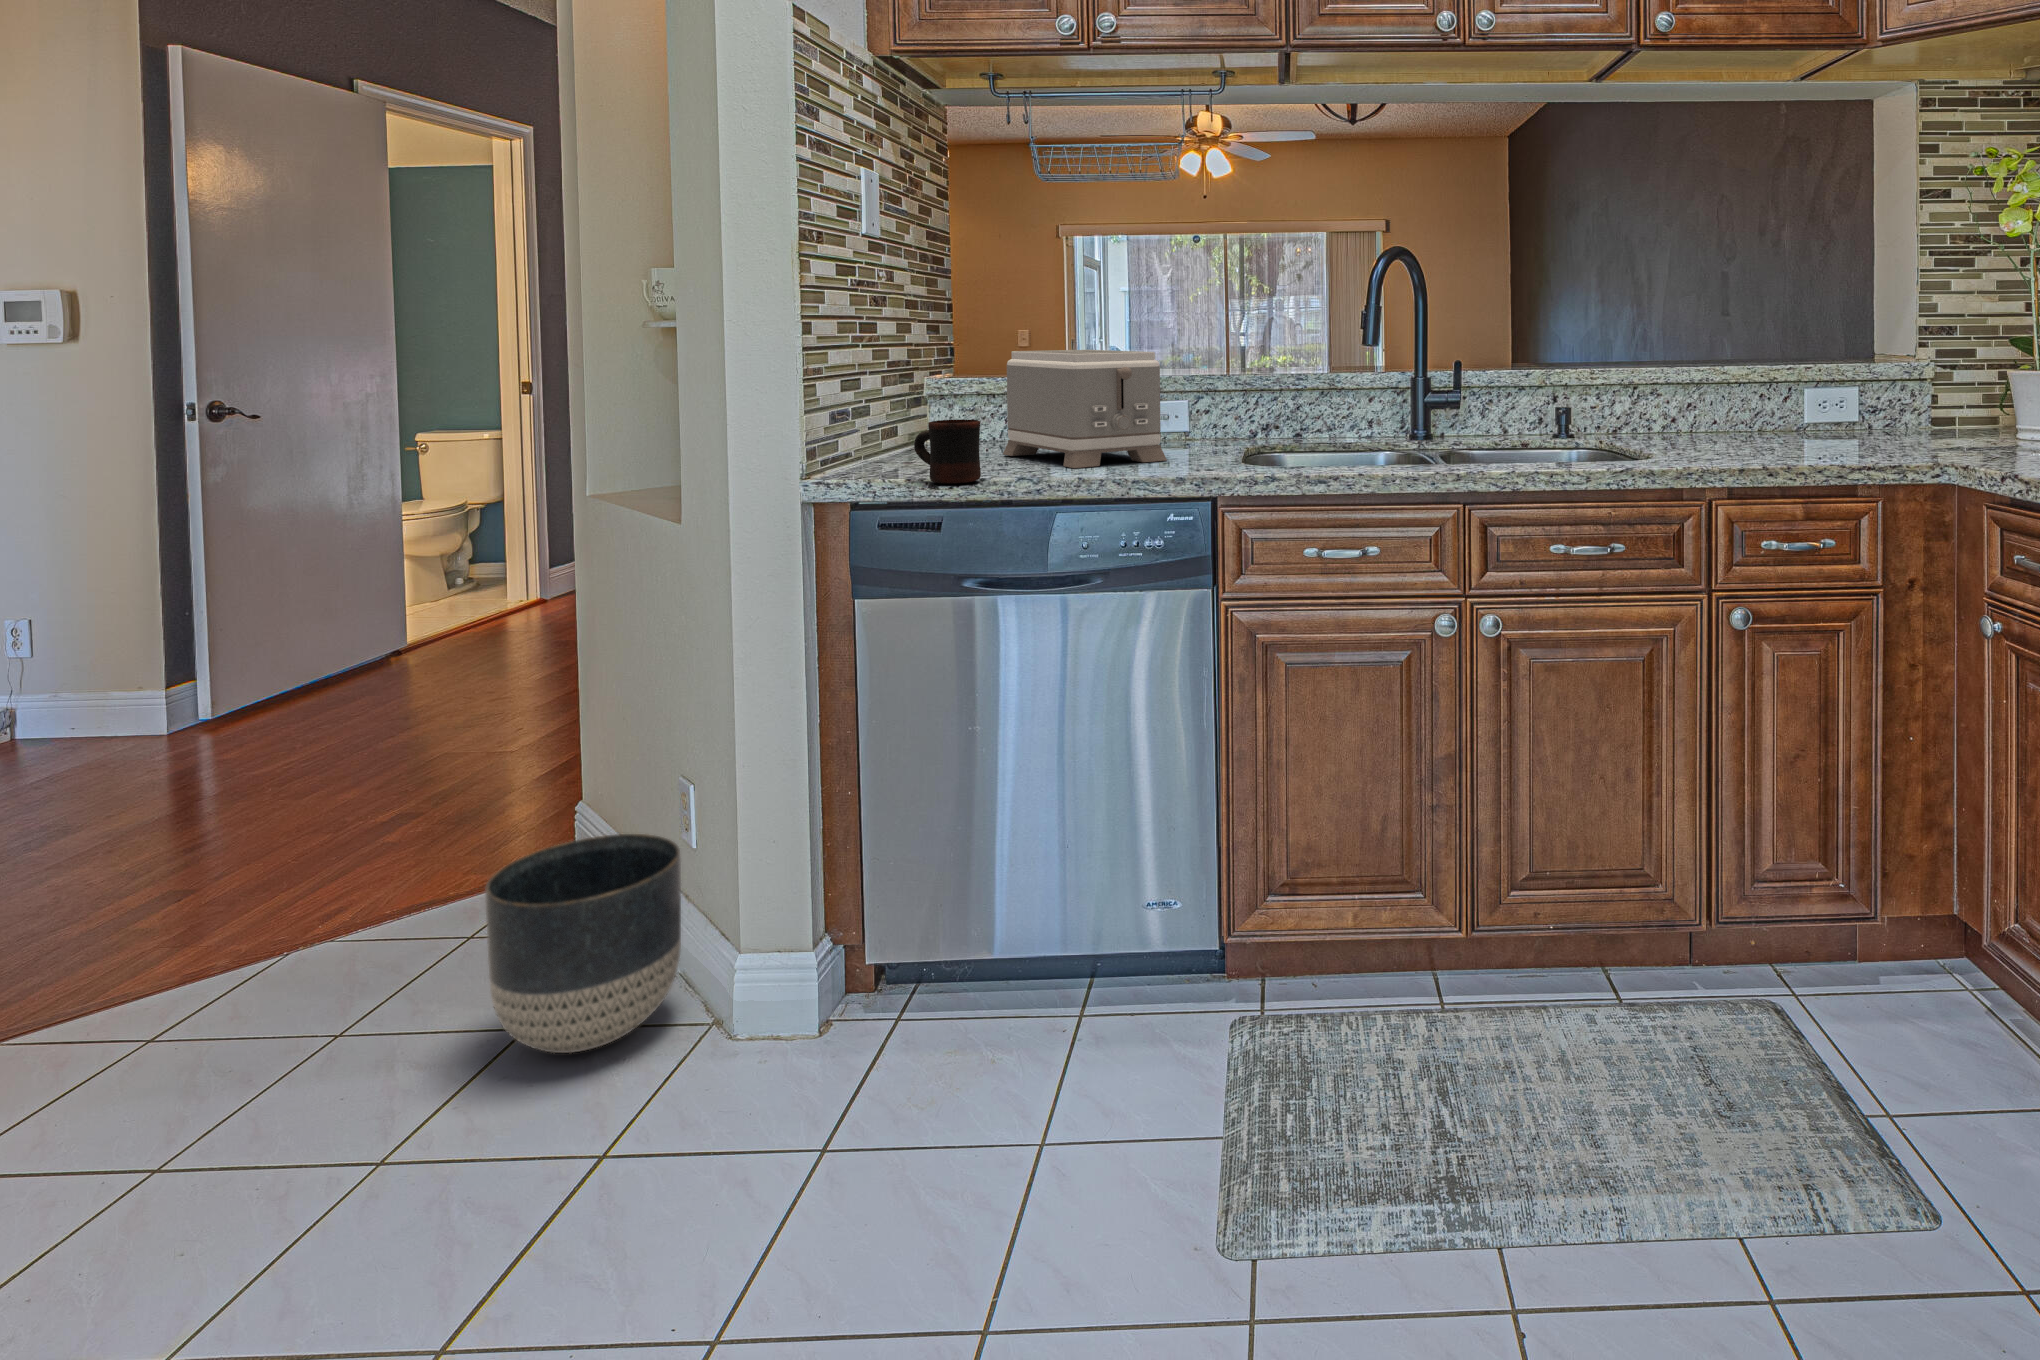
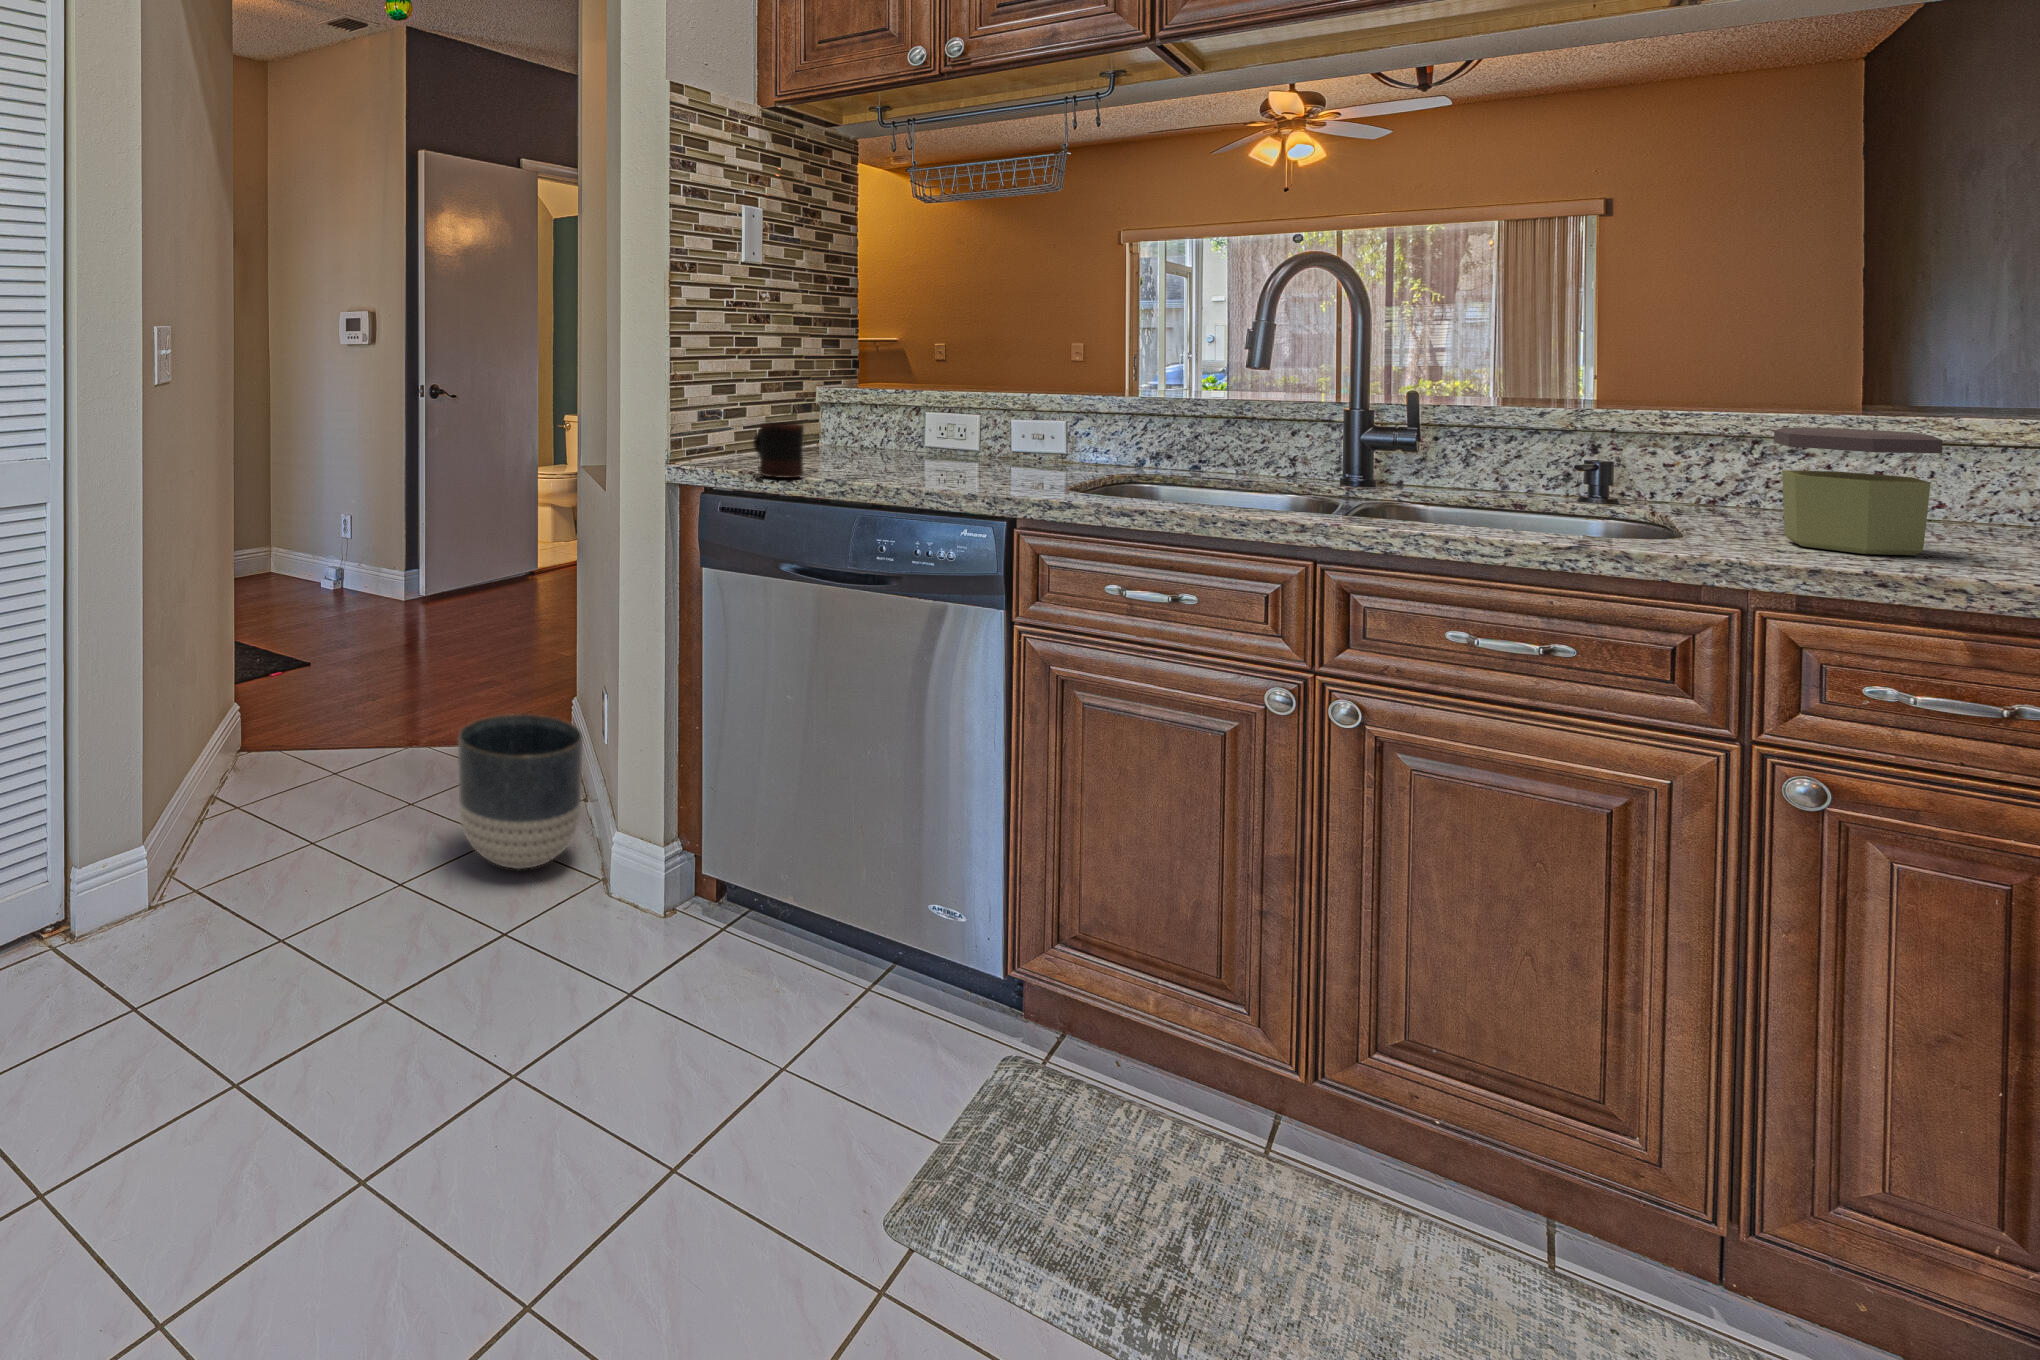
toaster: present [1003,350,1167,468] -> none [869,365,1007,478]
jar: none [1699,373,1782,458] -> present [1774,427,1943,555]

